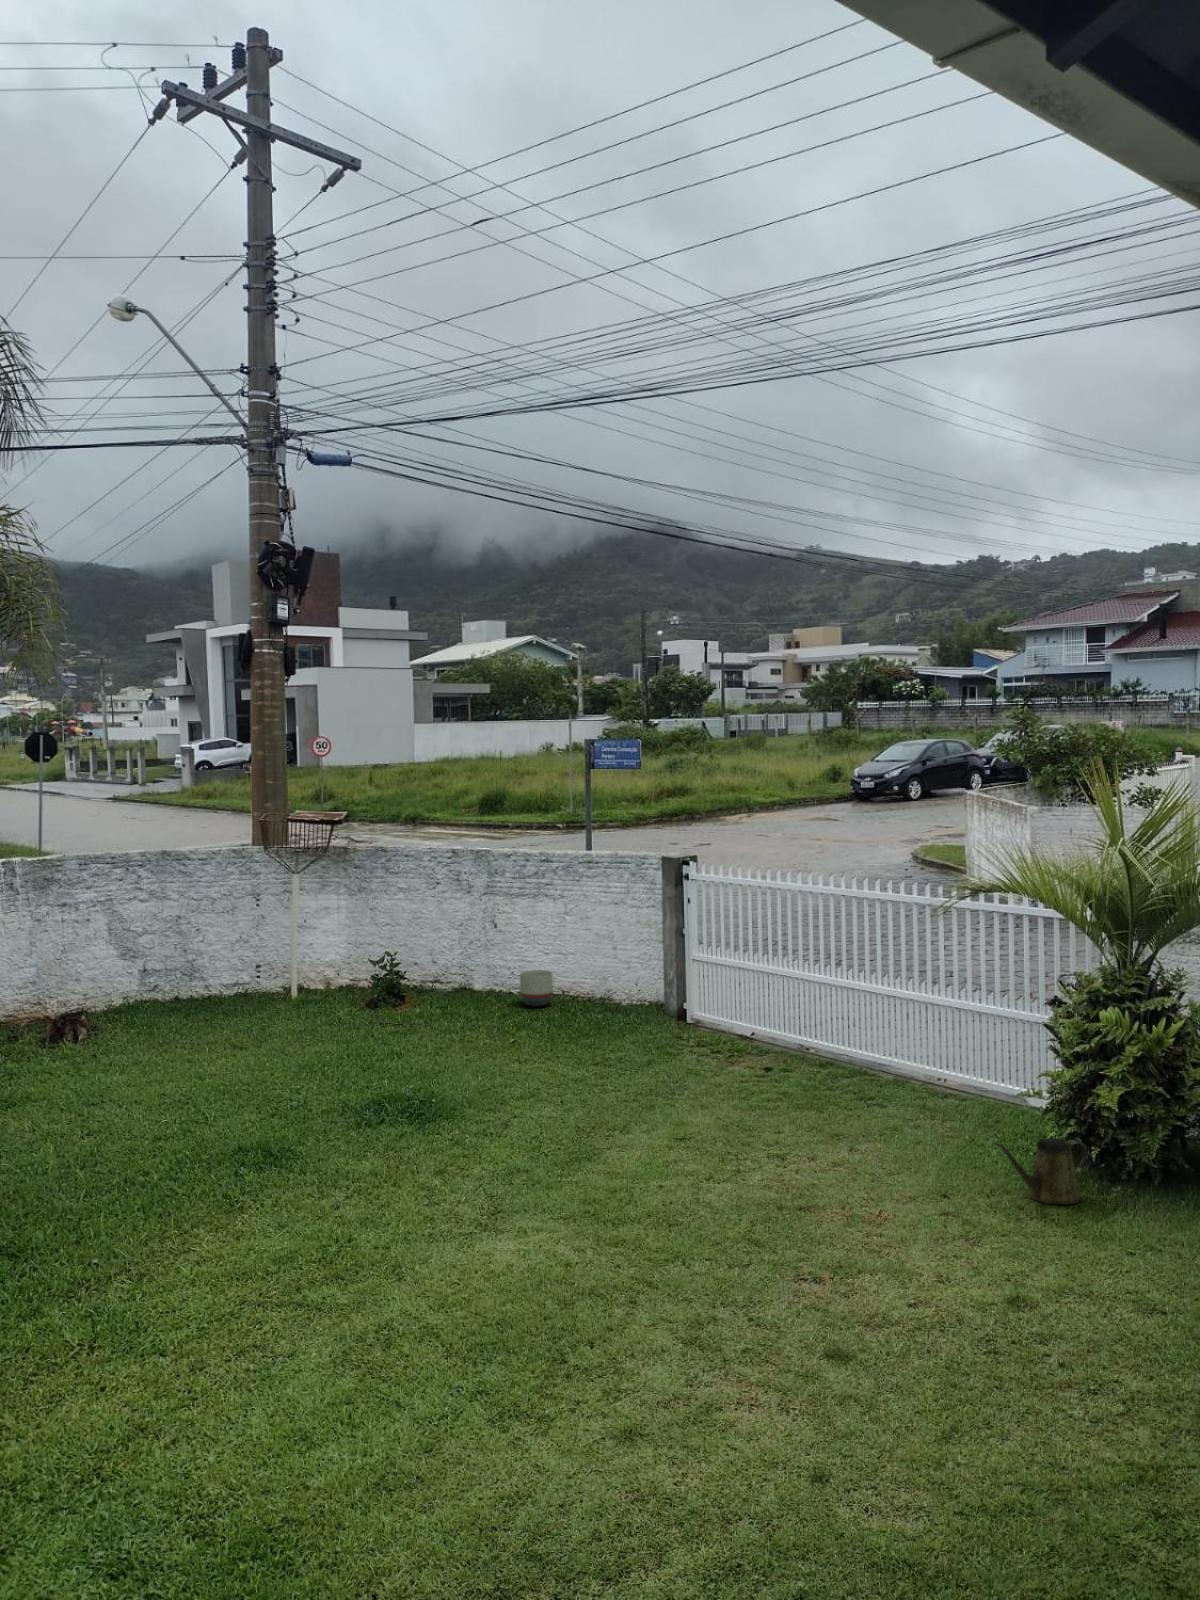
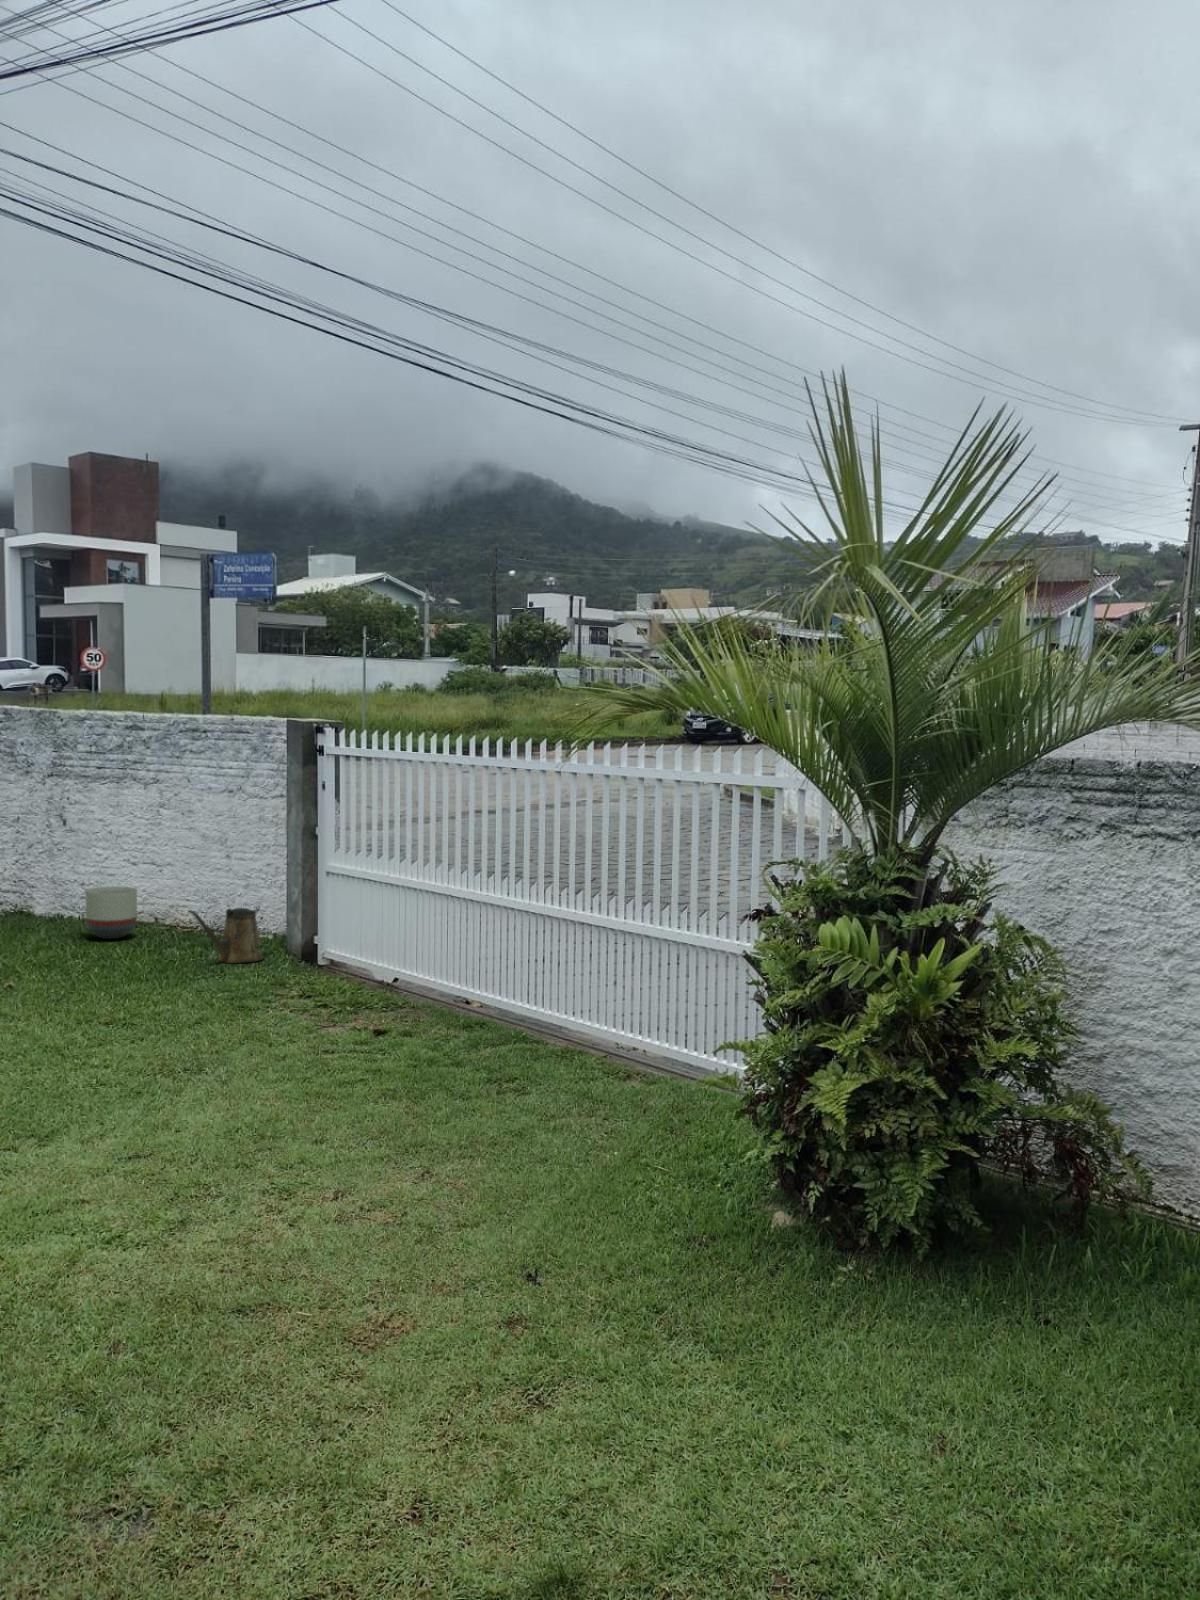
watering can: present [995,1138,1087,1204] -> present [188,908,264,963]

